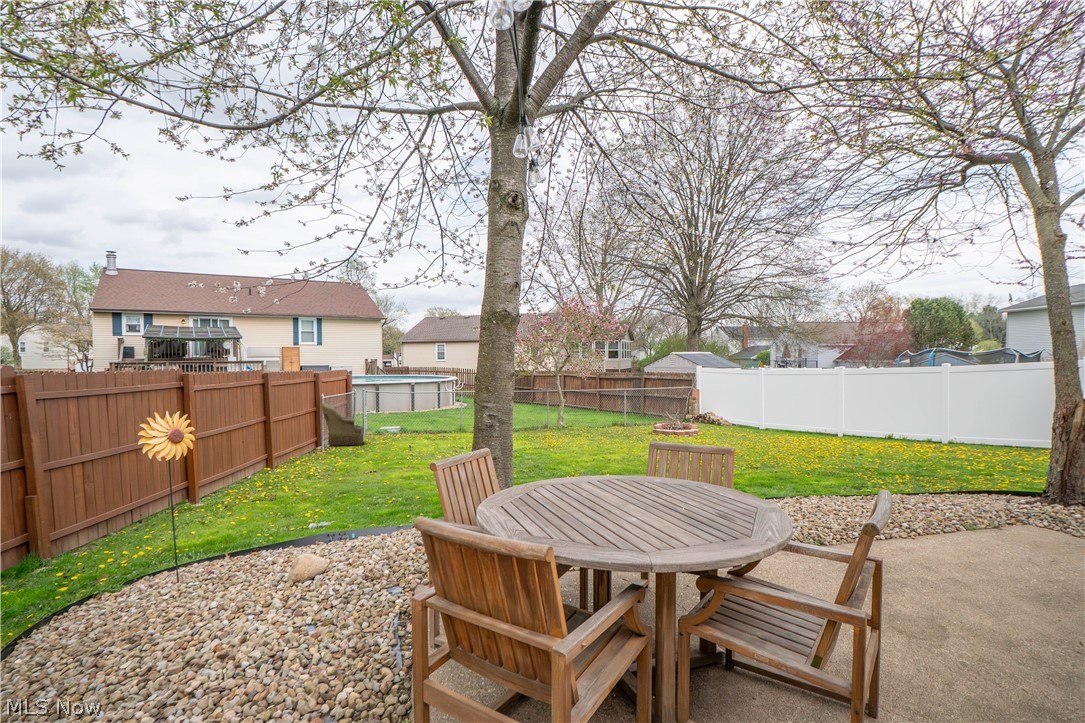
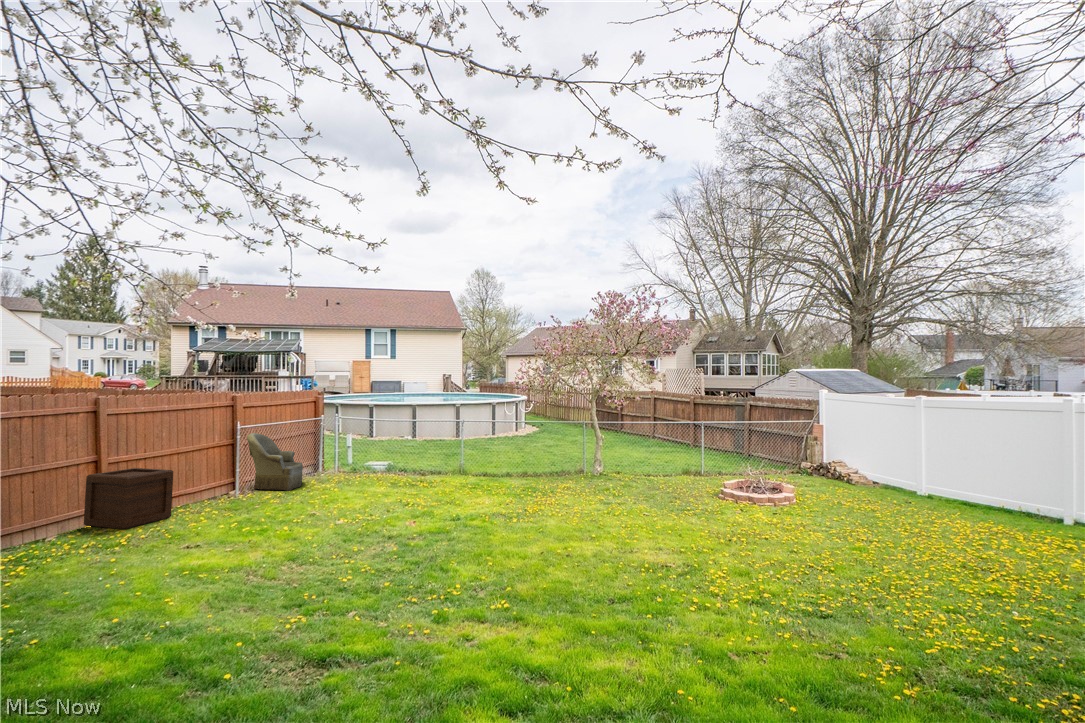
wooden crate: none [258,427,313,469] -> present [84,468,173,529]

